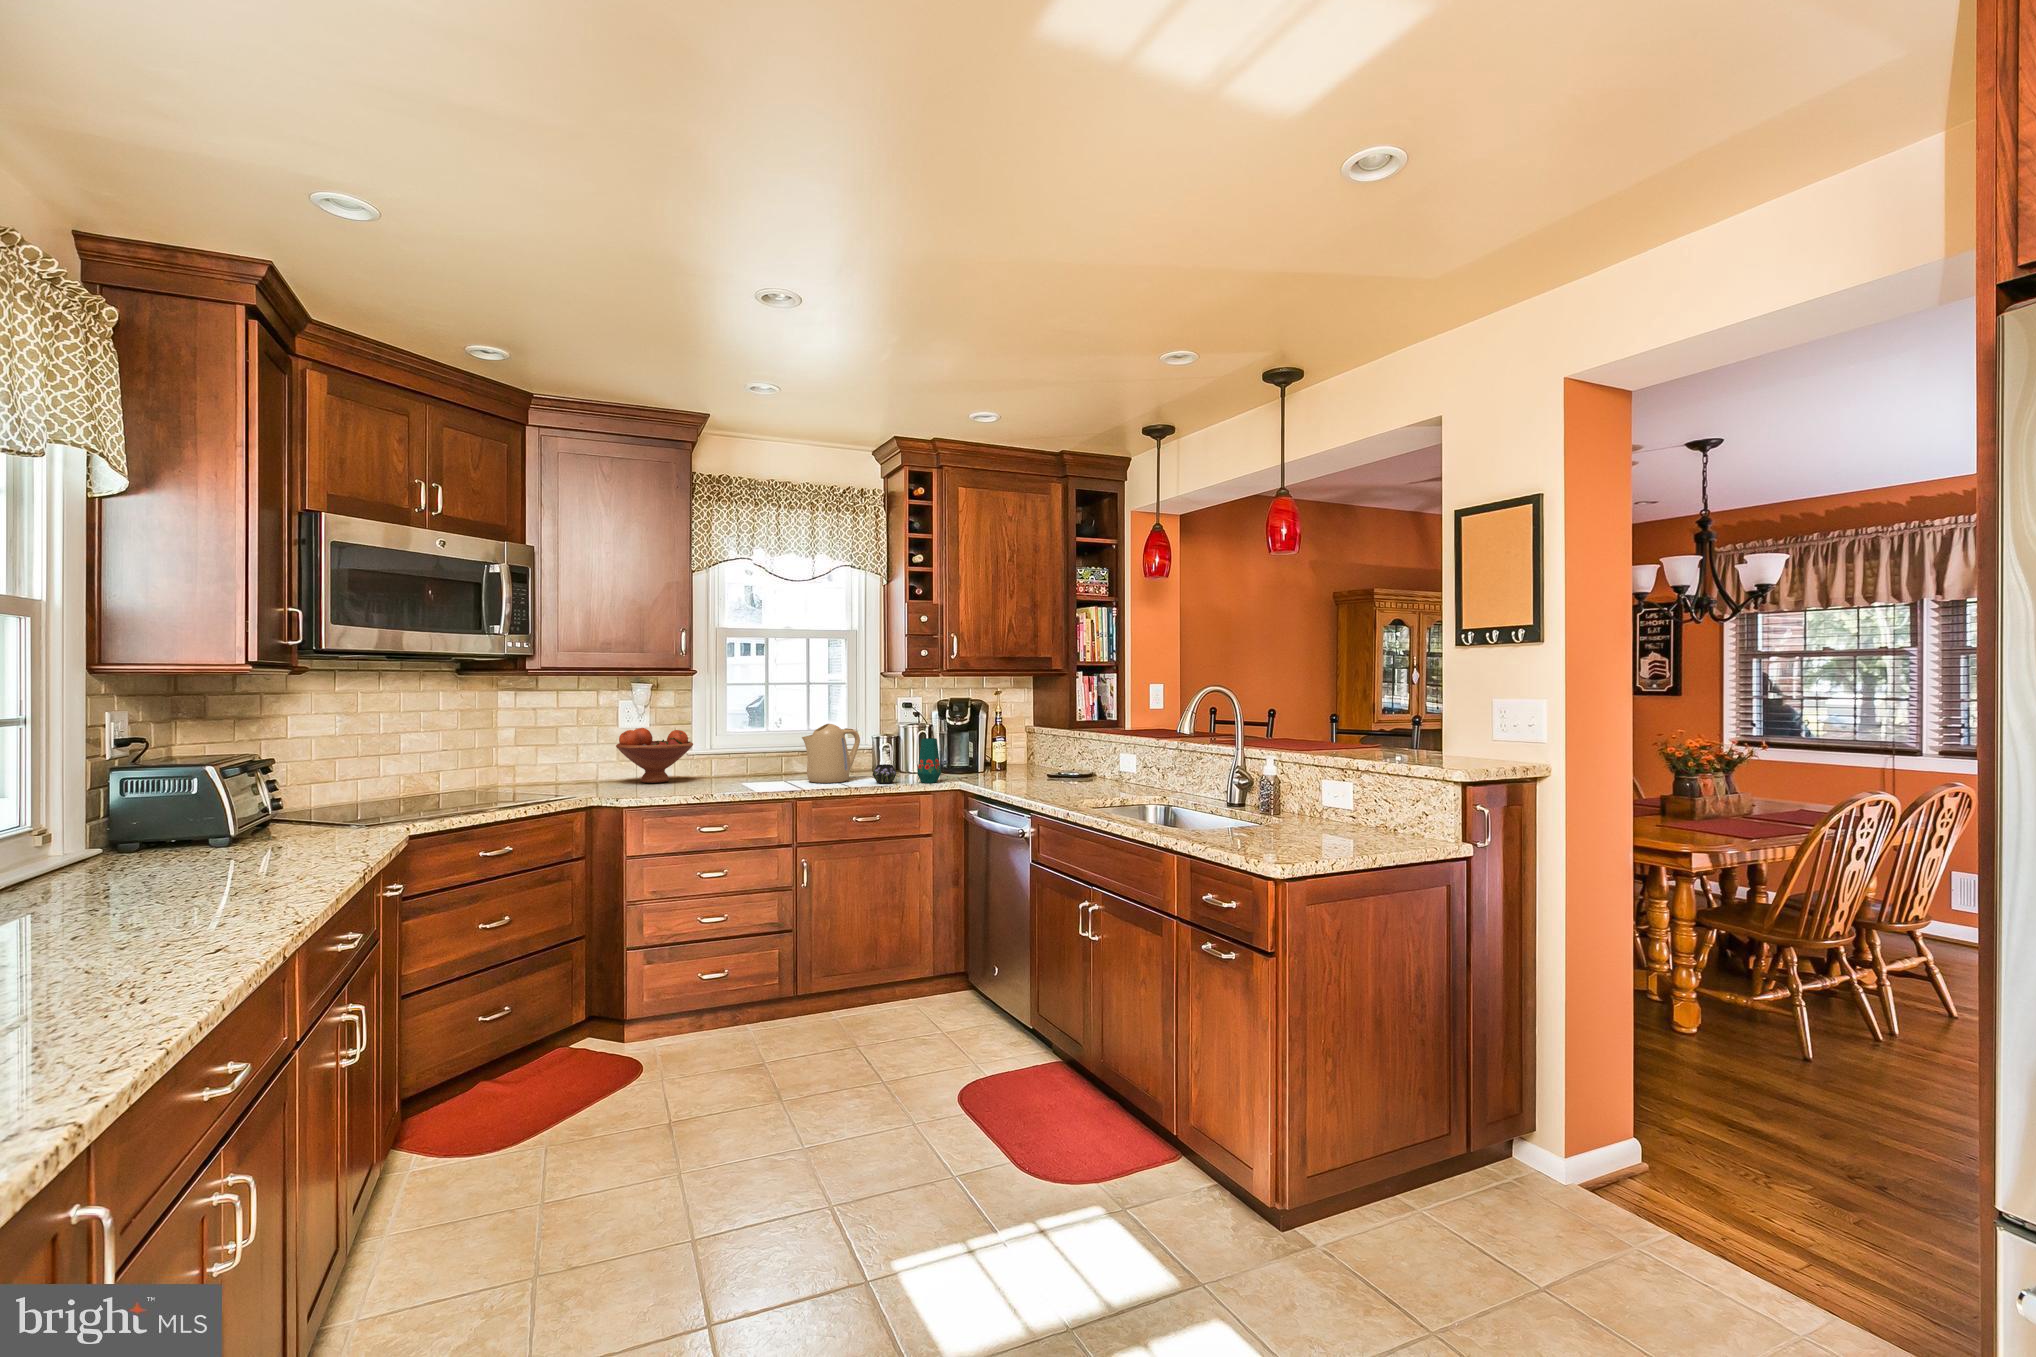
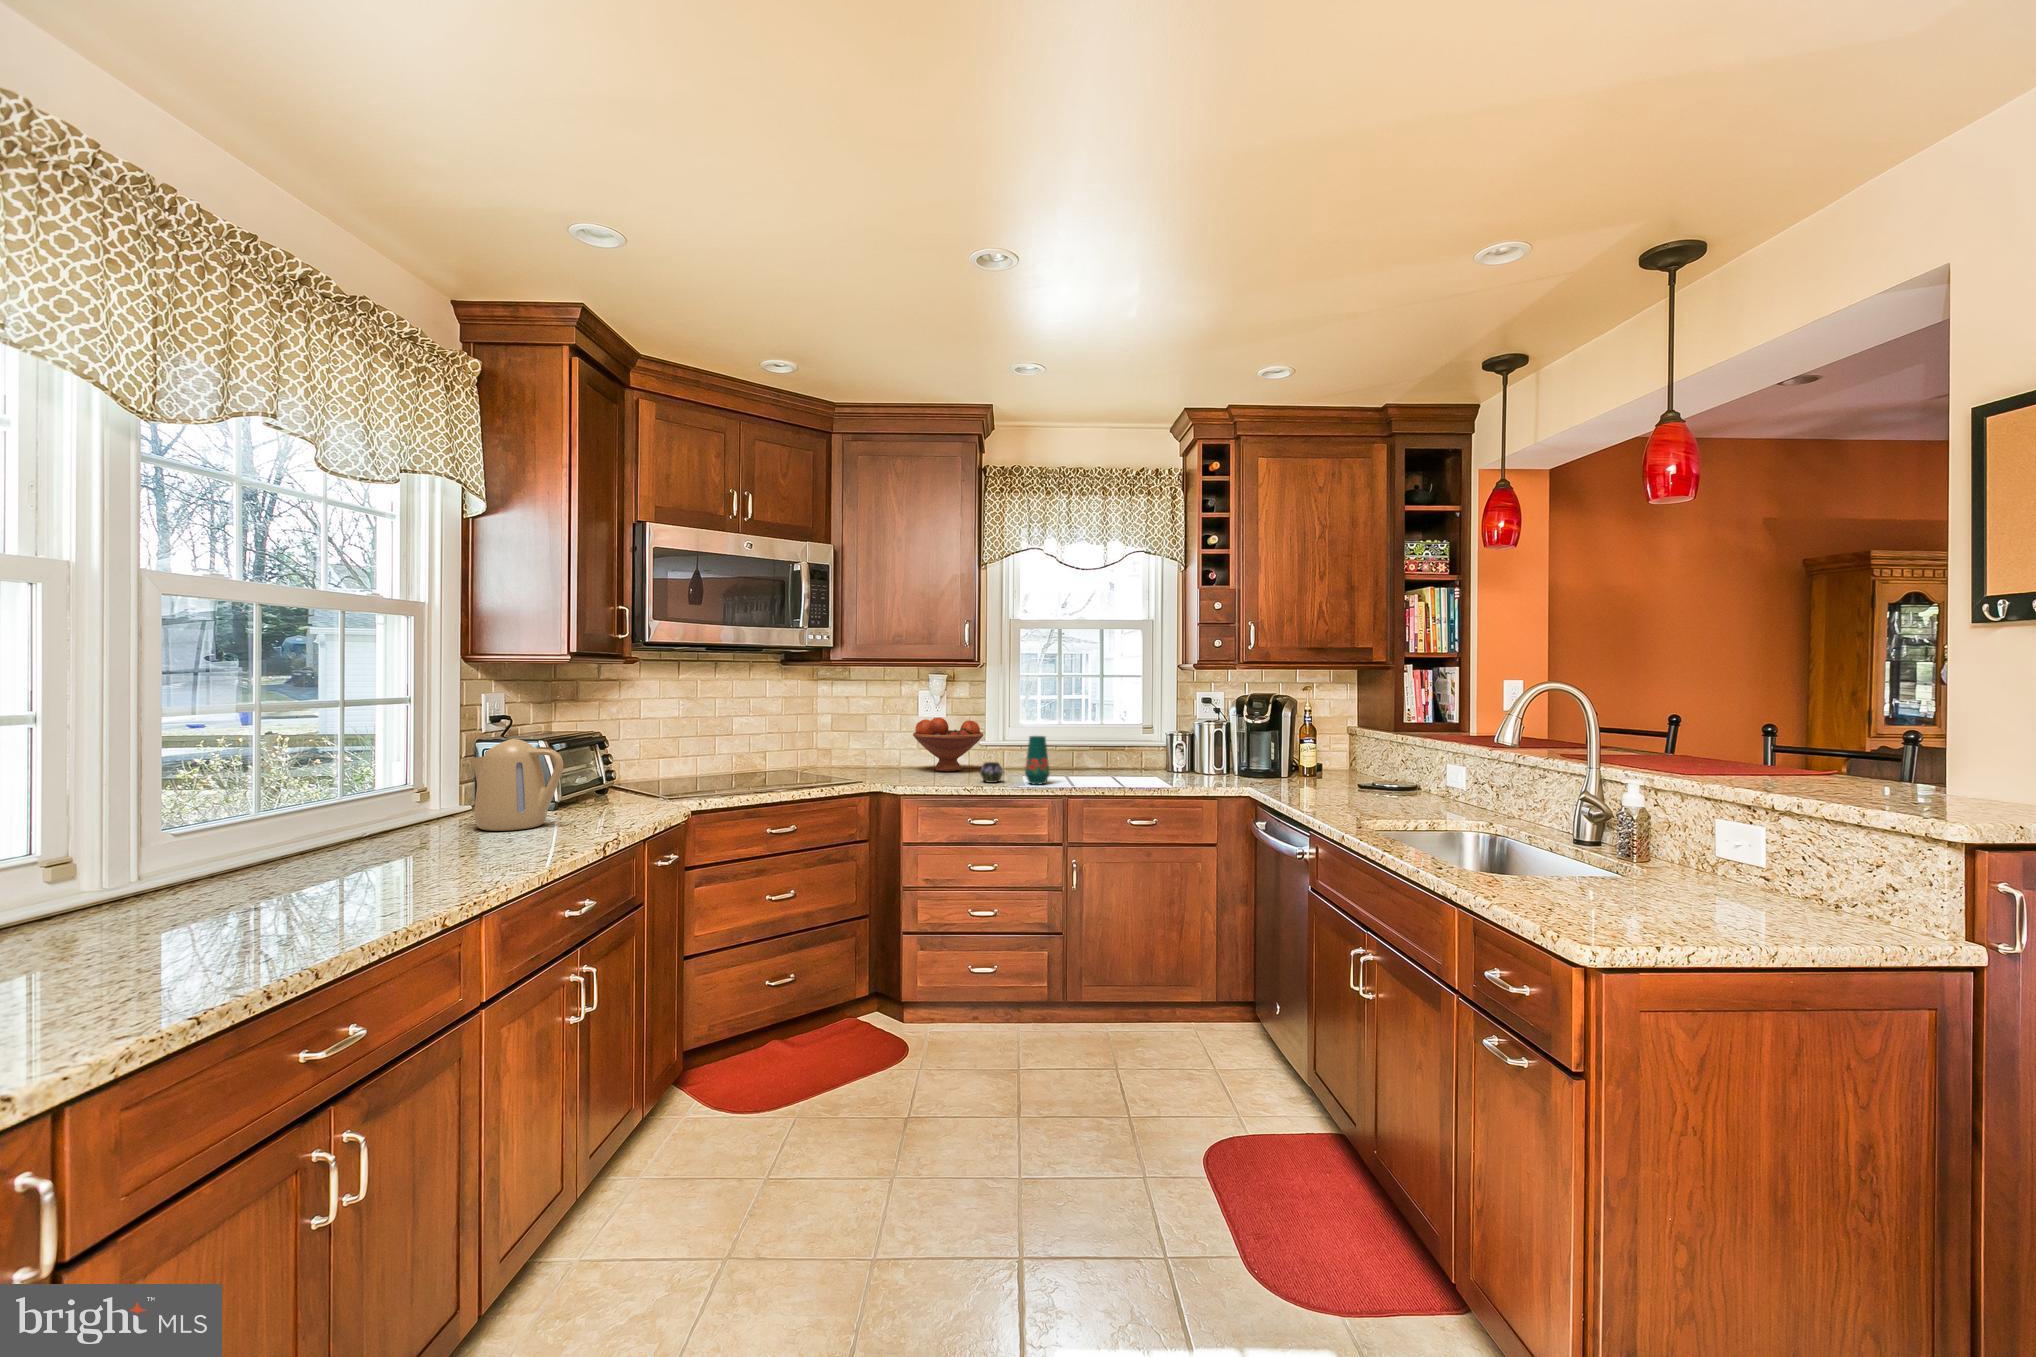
kettle: present [802,724,860,783] -> present [469,739,564,831]
vase: present [873,738,941,783] -> present [980,736,1050,785]

